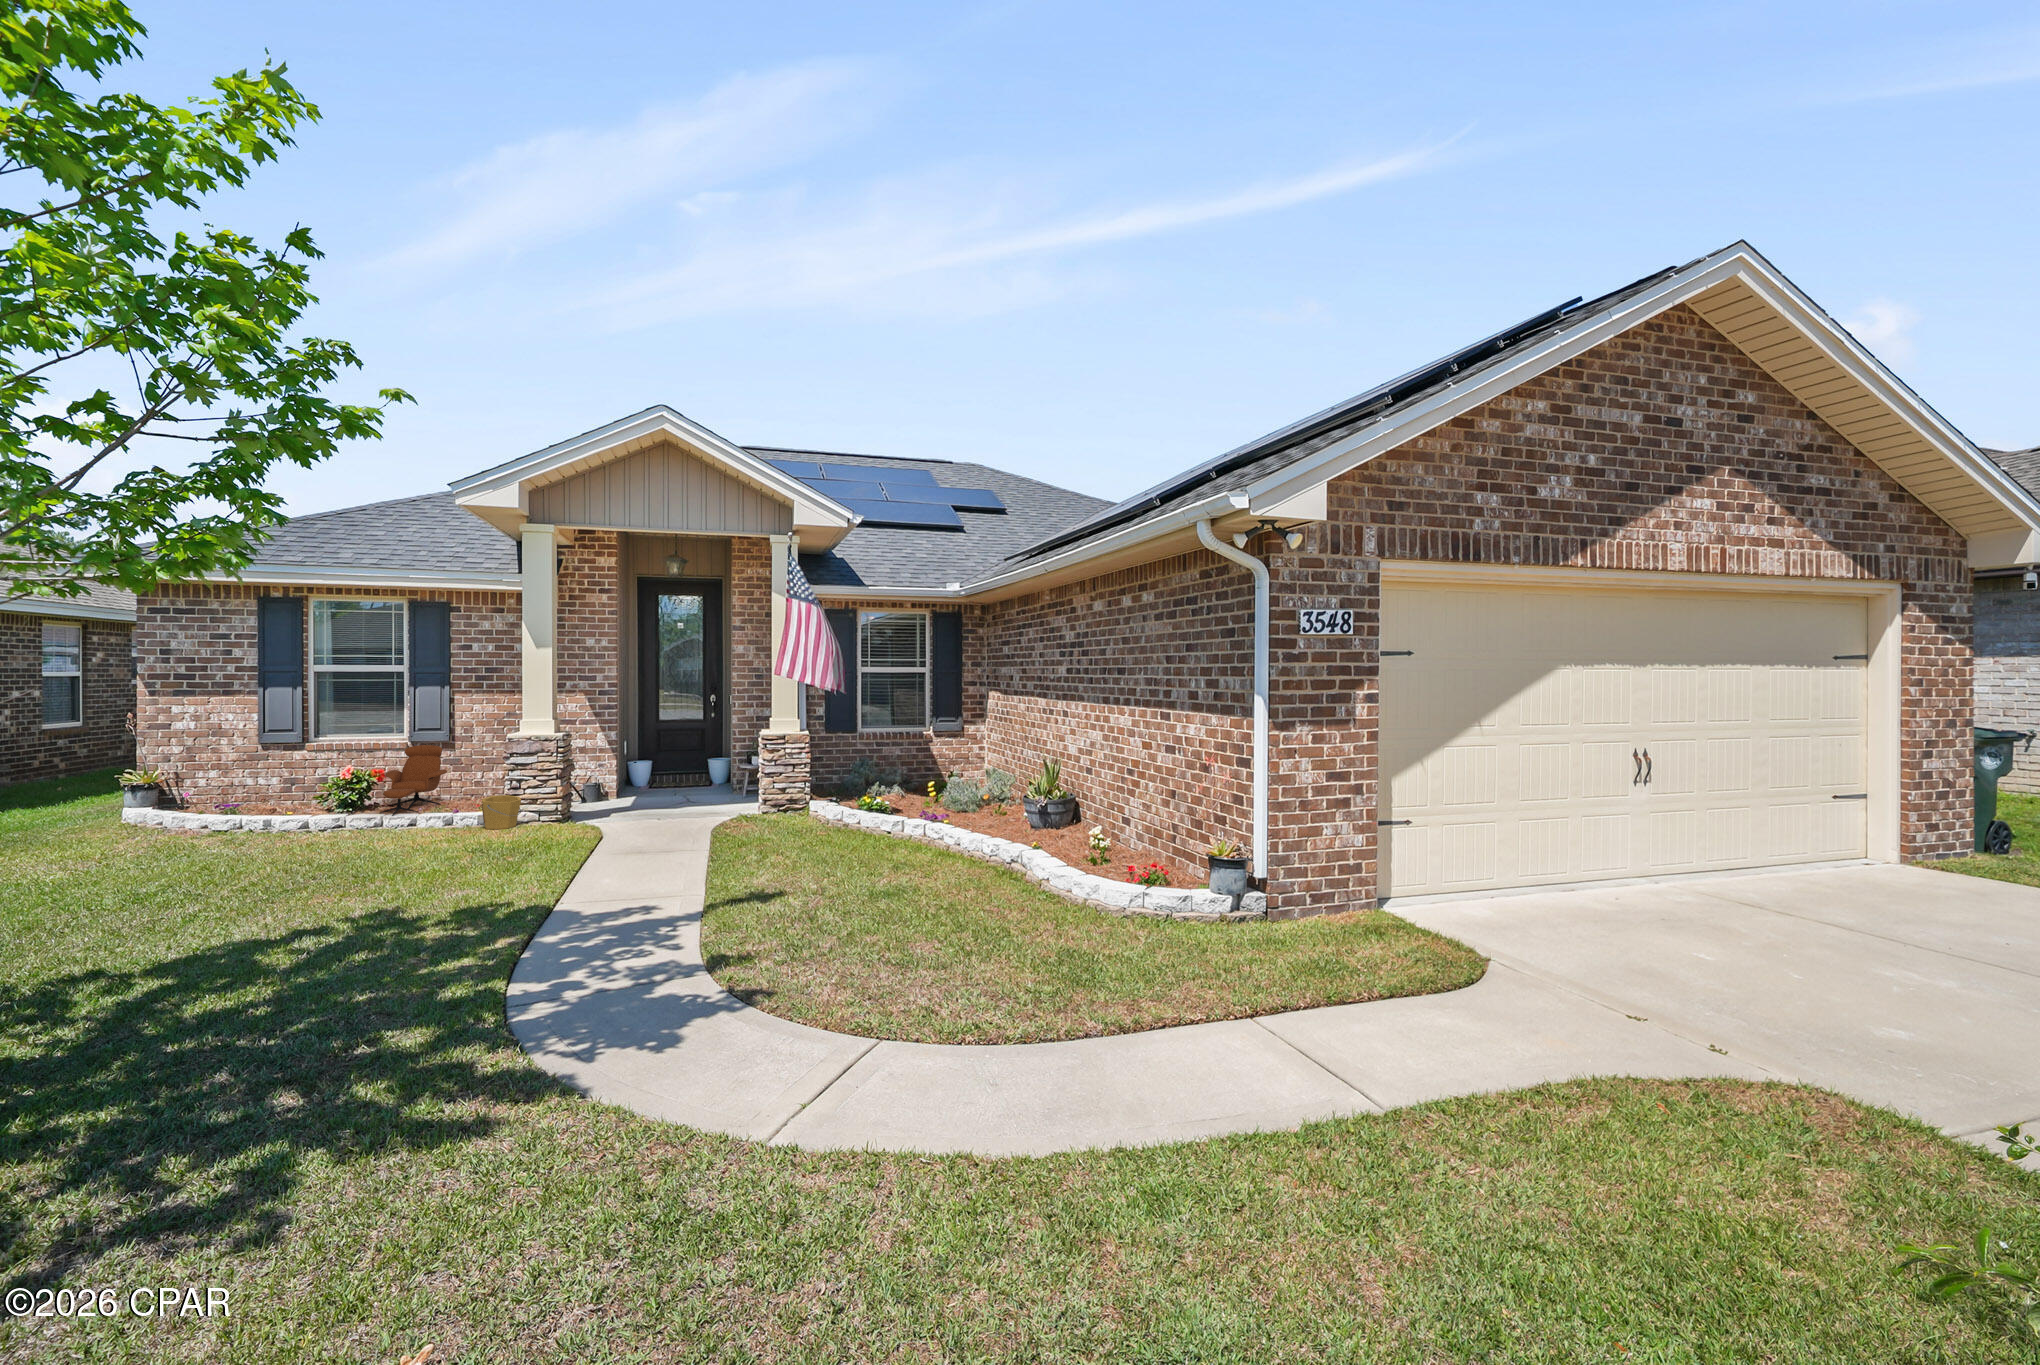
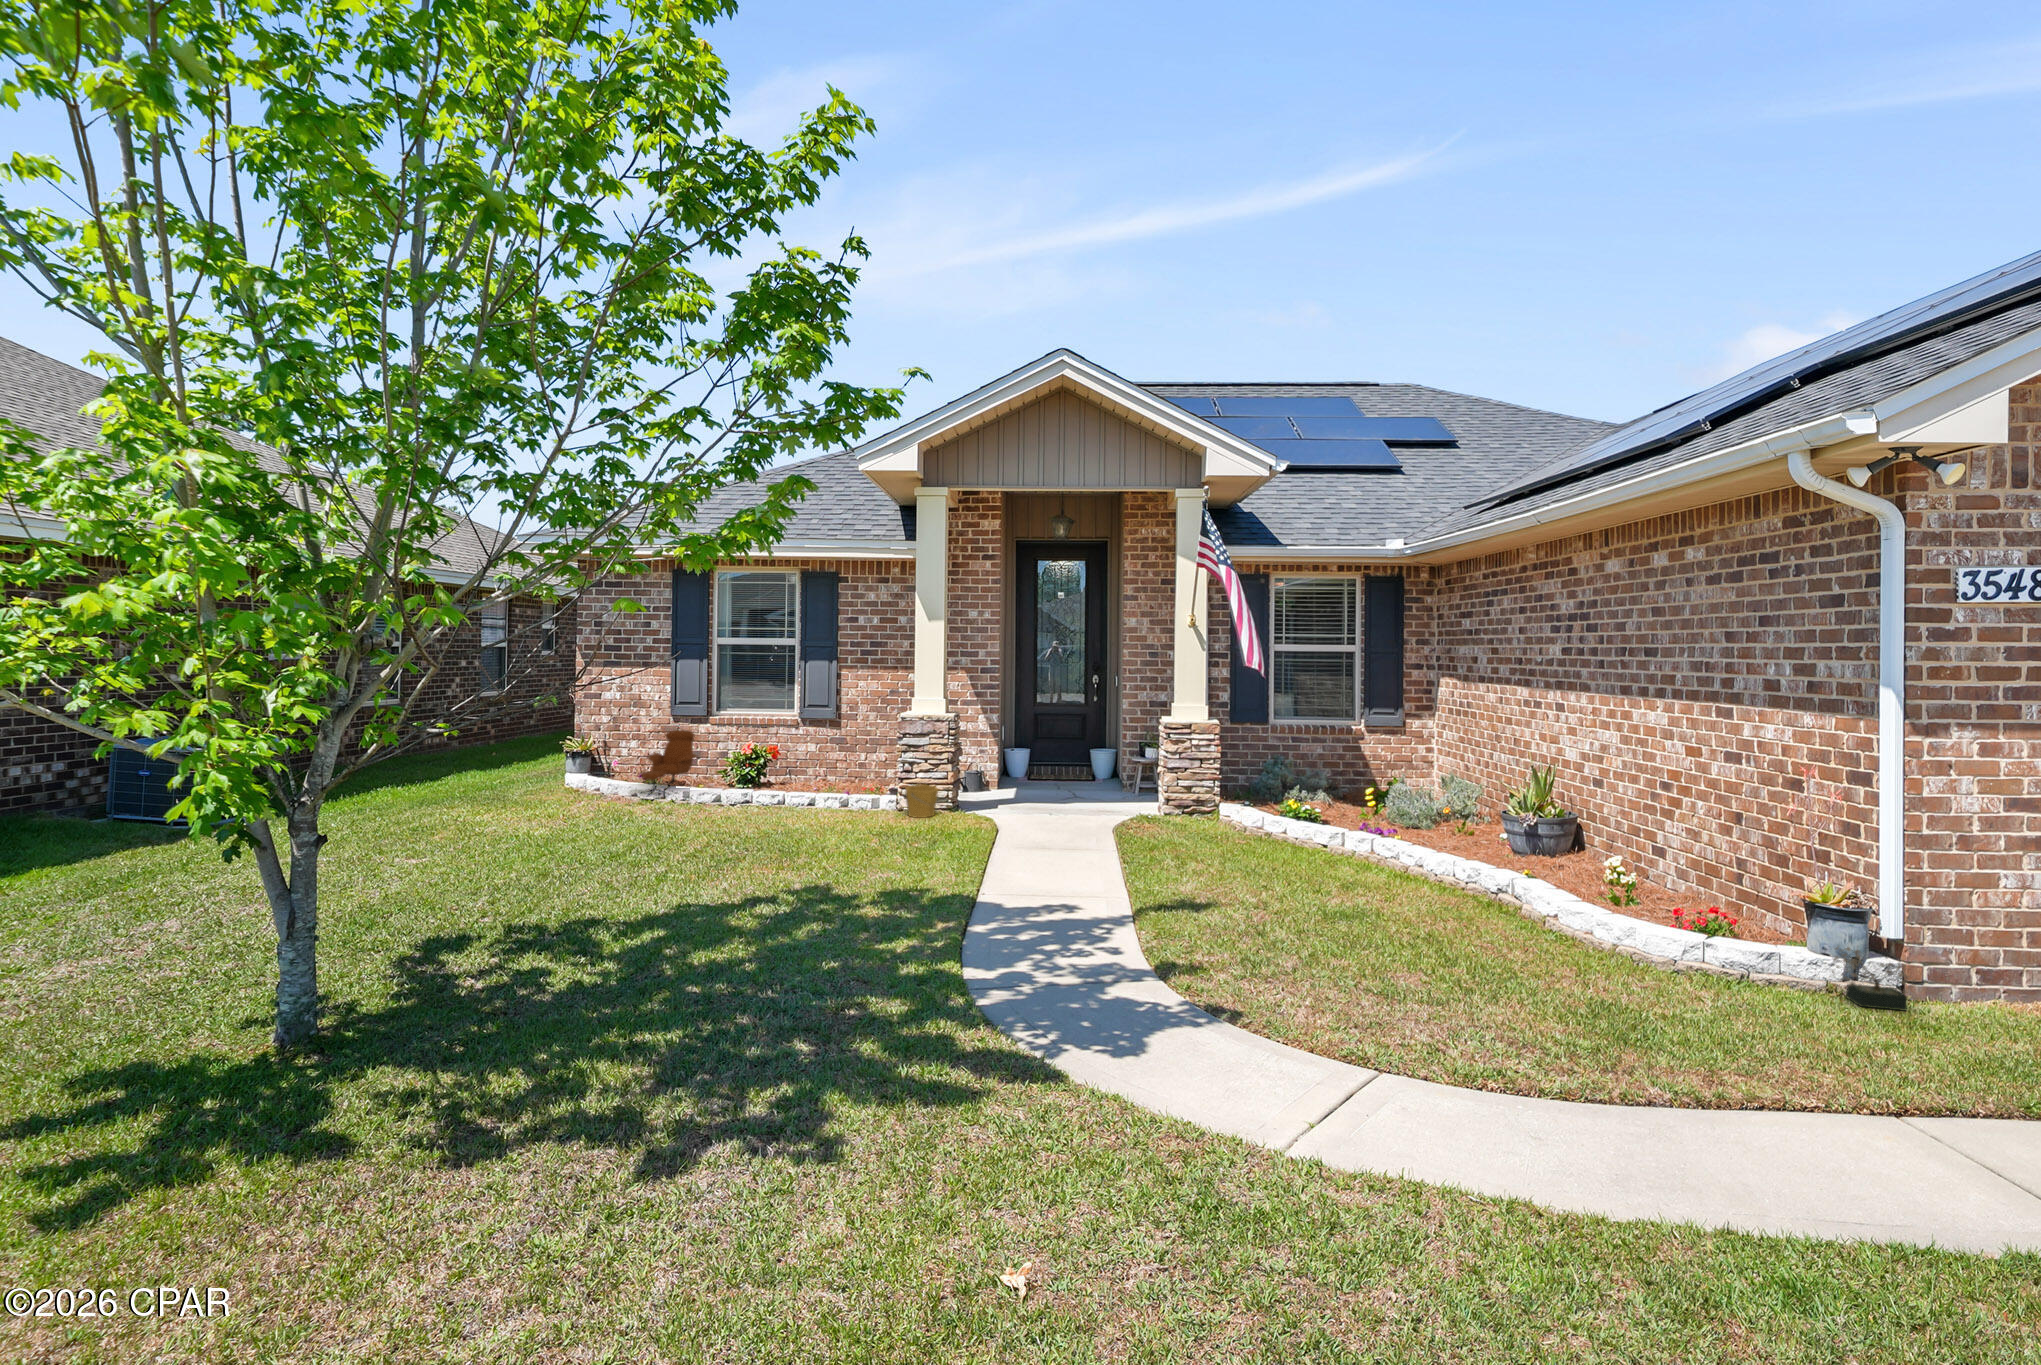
lounge chair: present [380,745,447,816] -> present [641,730,696,794]
decorative plant: none [1225,885,1275,930] -> present [1832,947,1916,1011]

